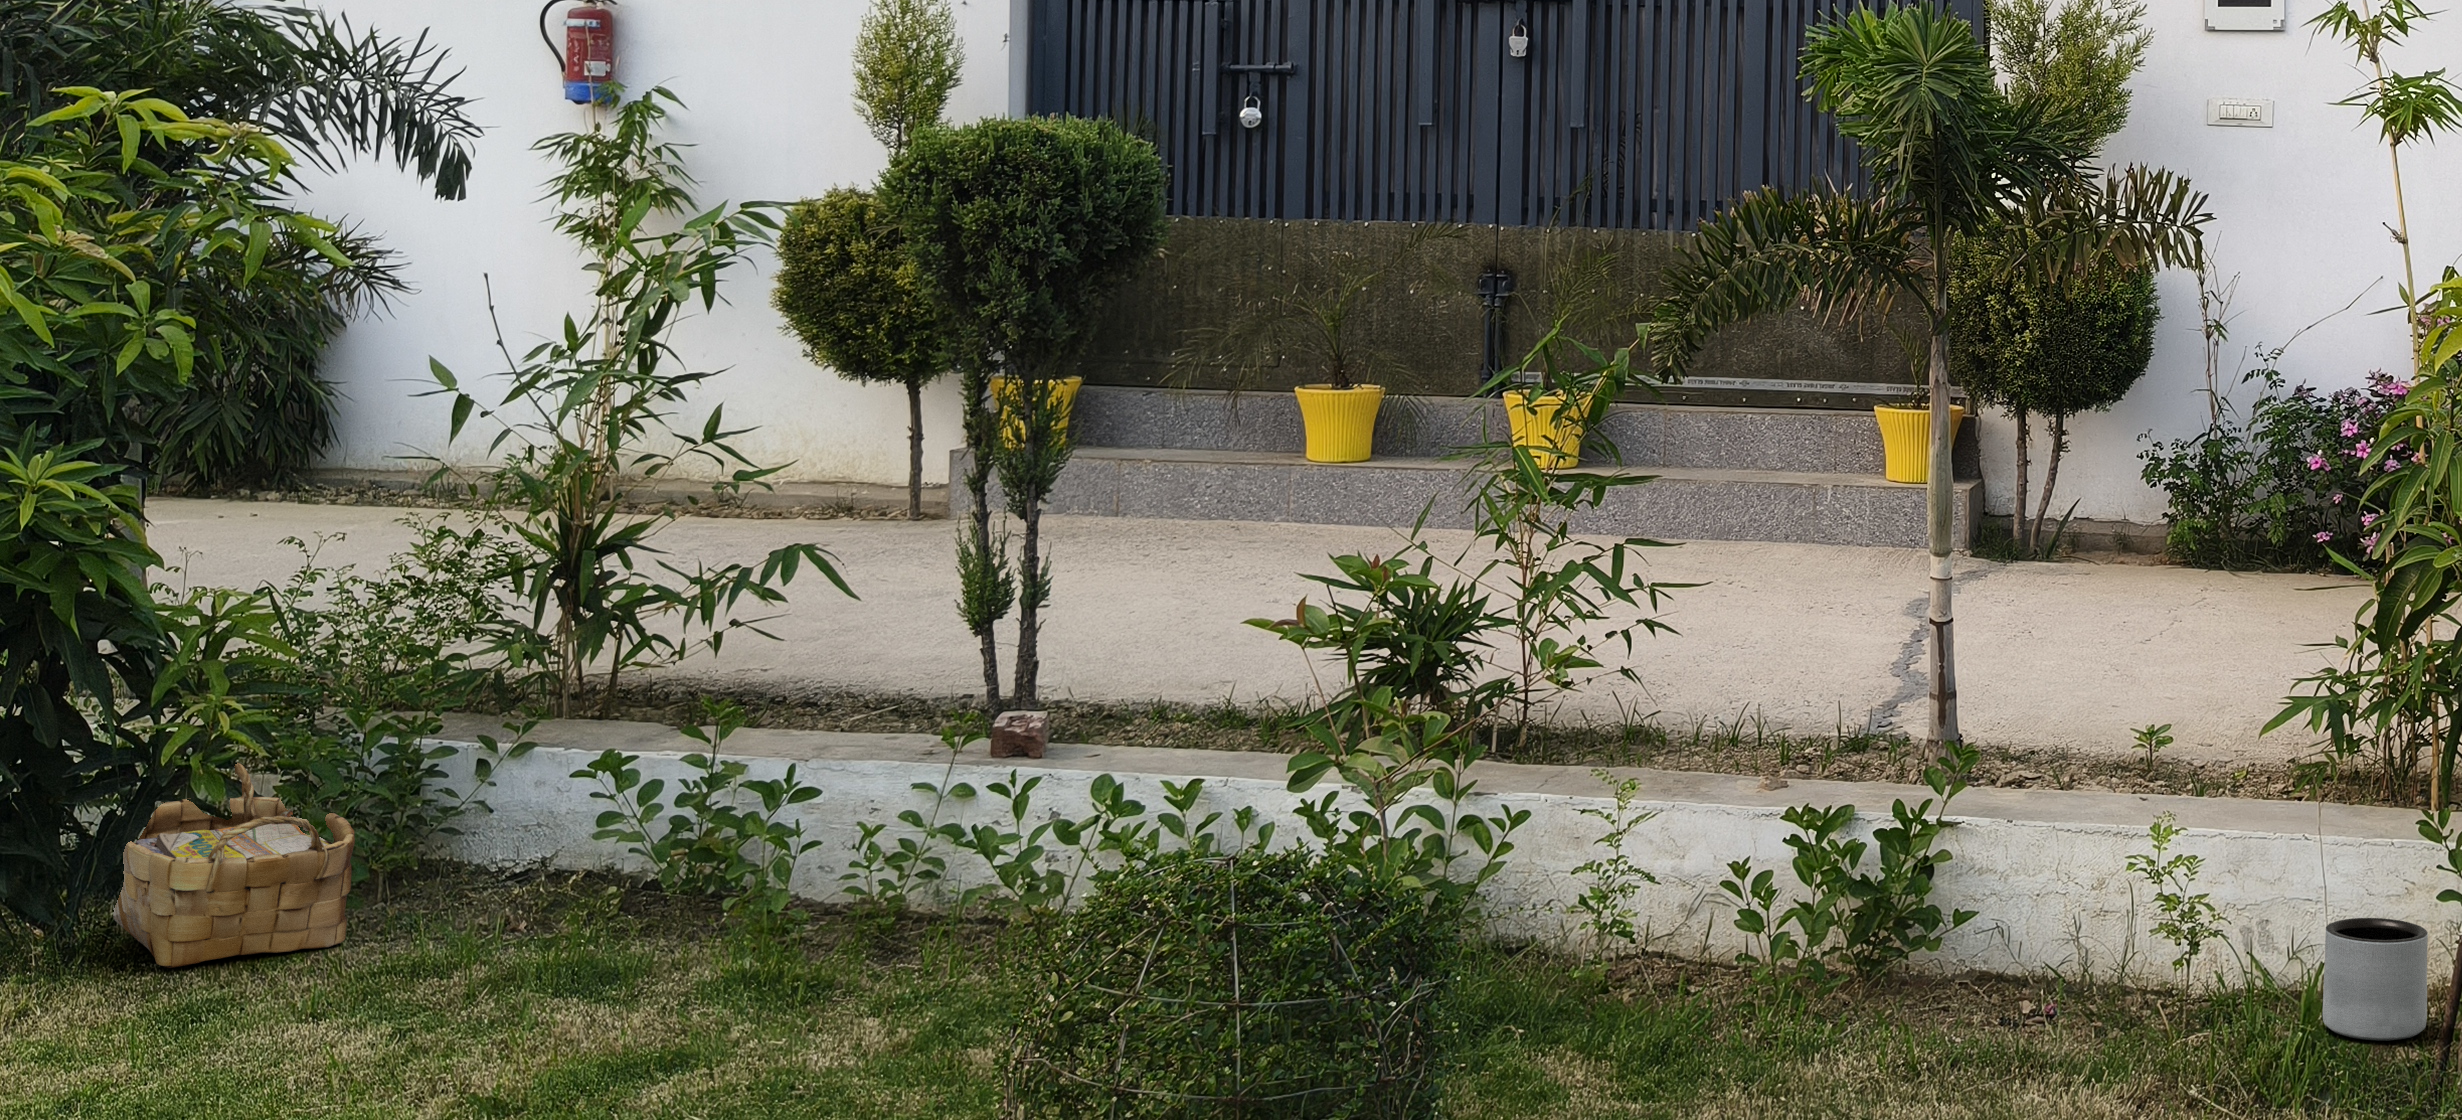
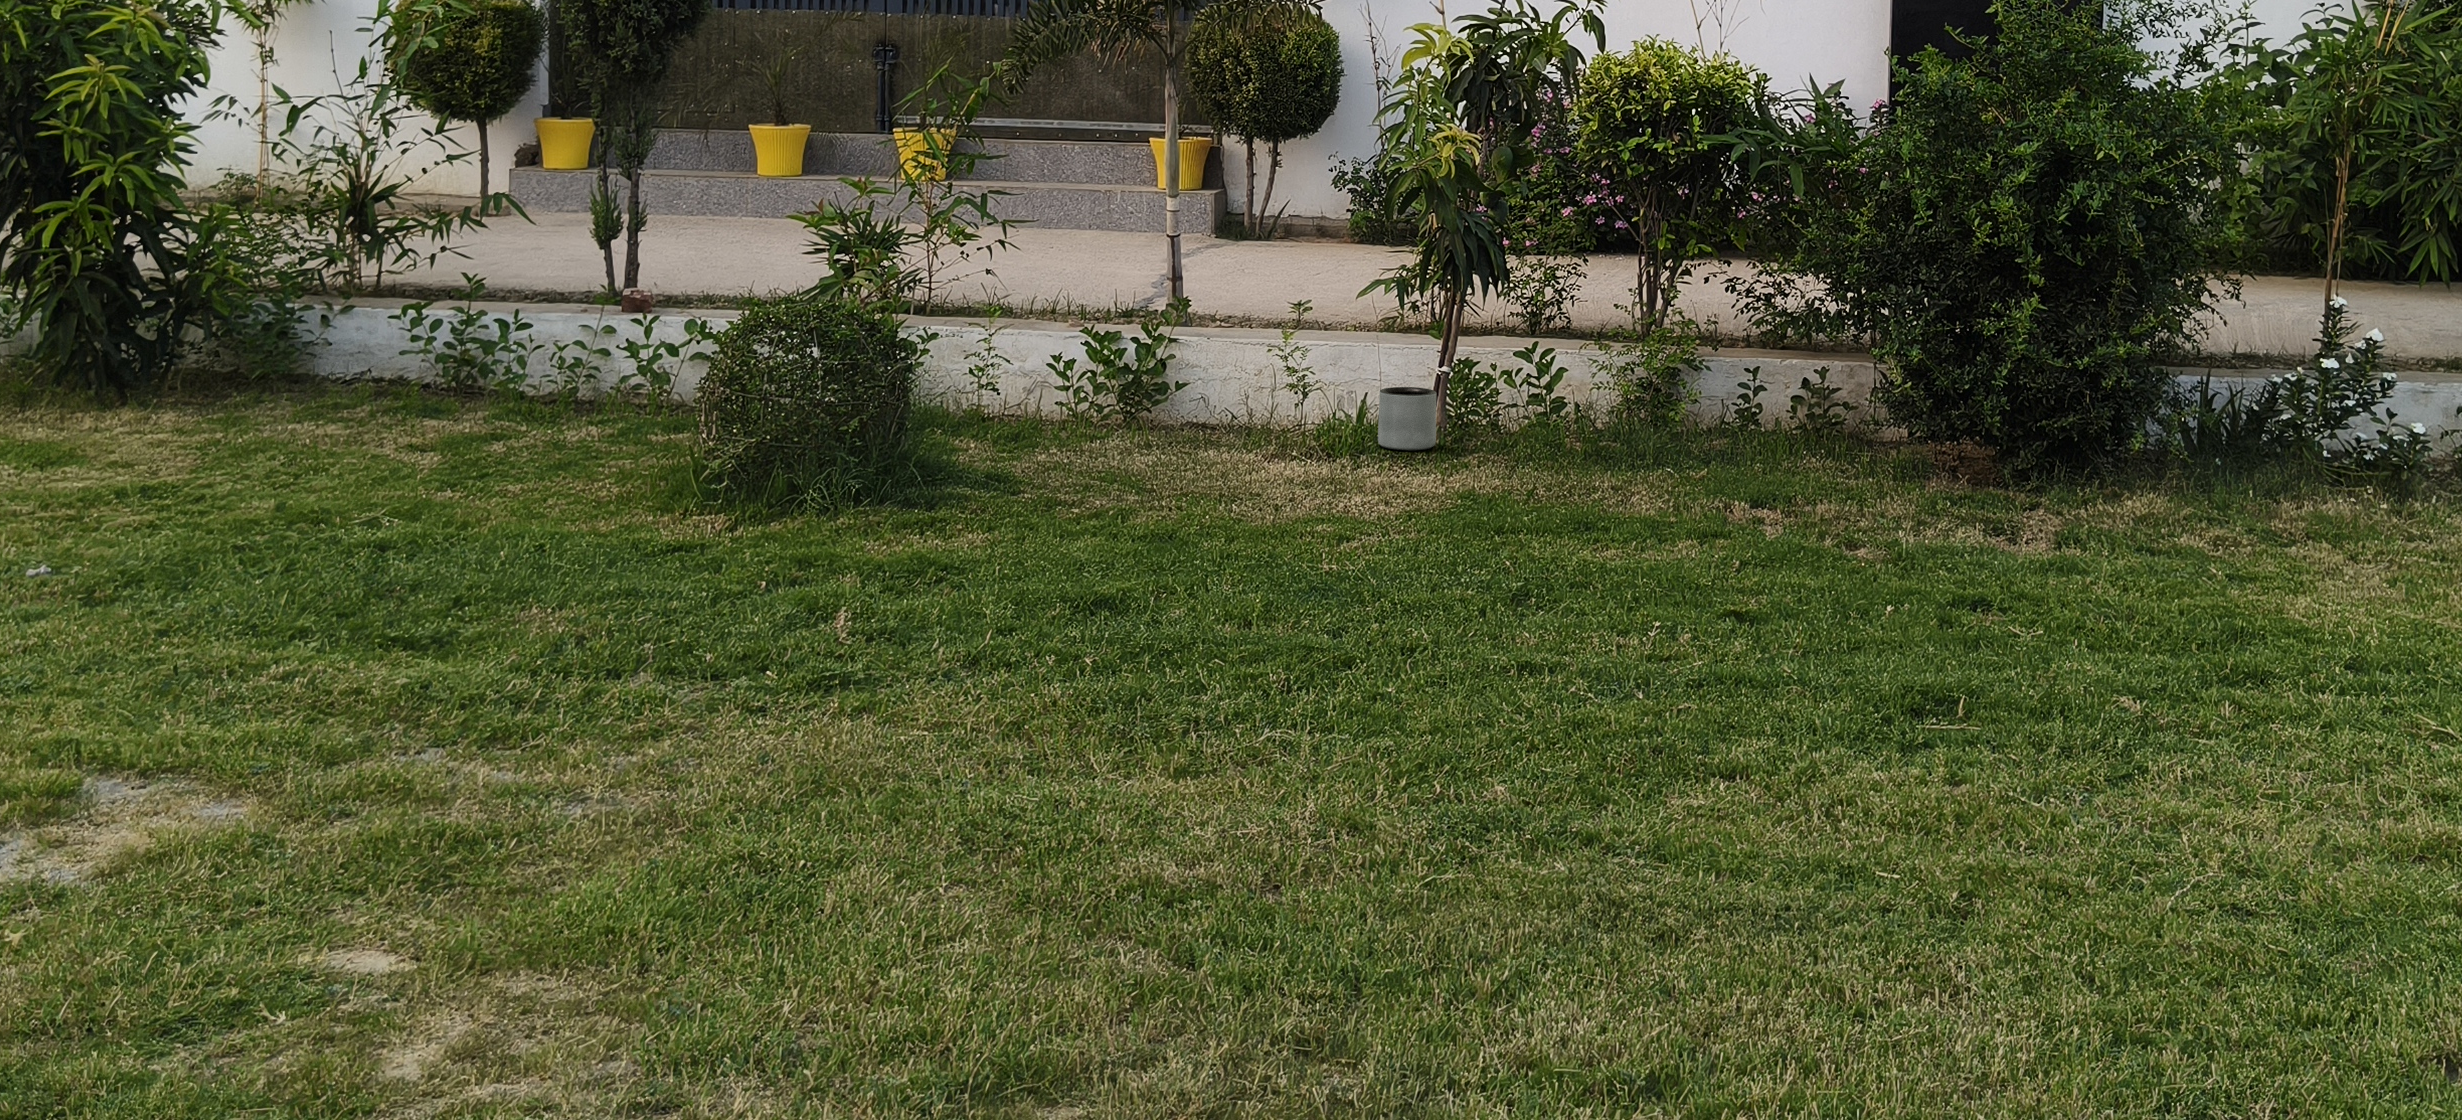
woven basket: present [113,763,355,968] -> none [124,304,262,417]

